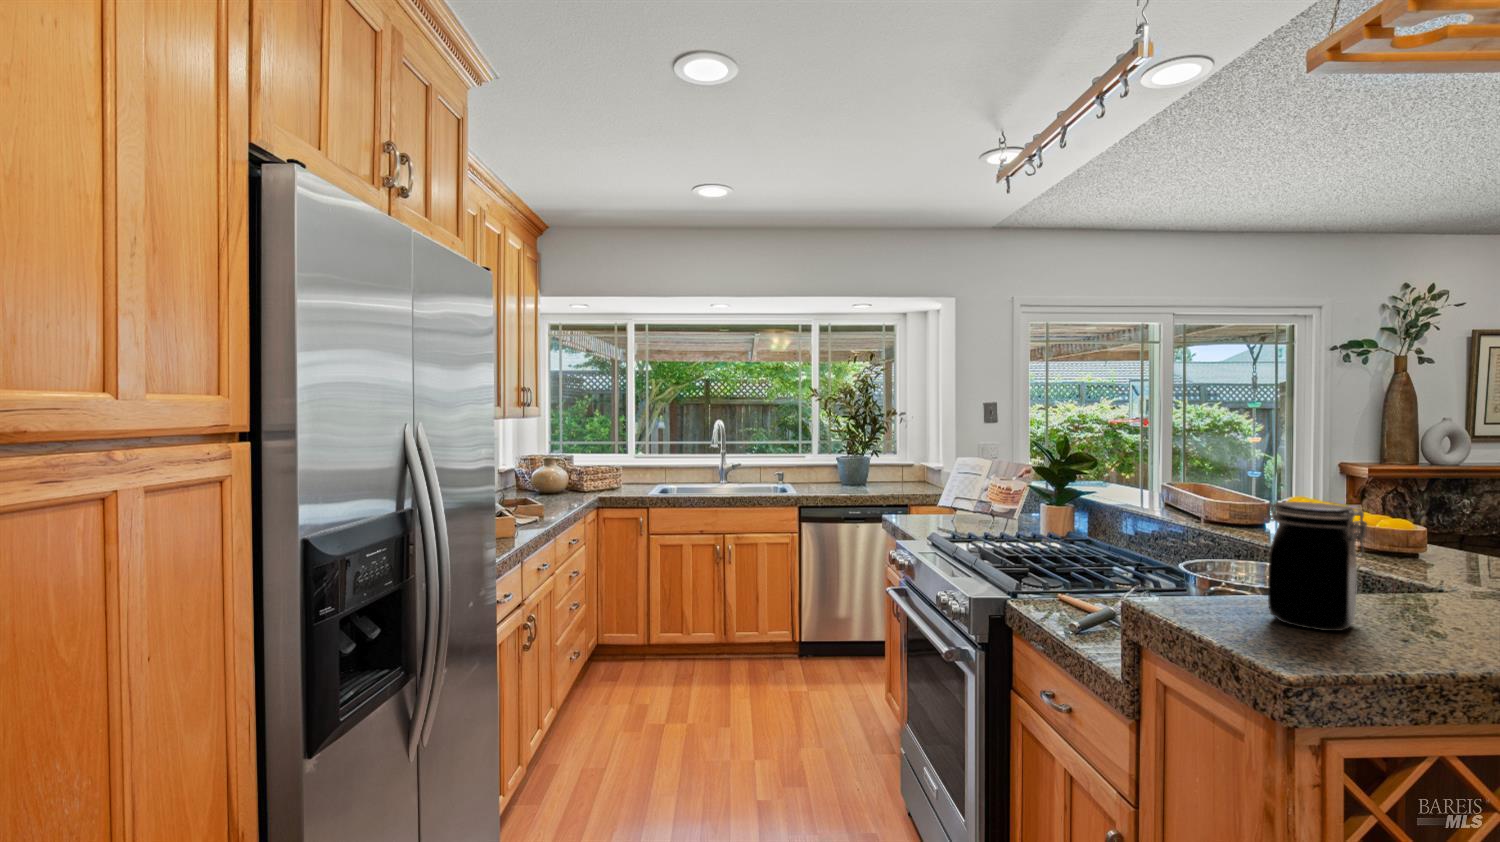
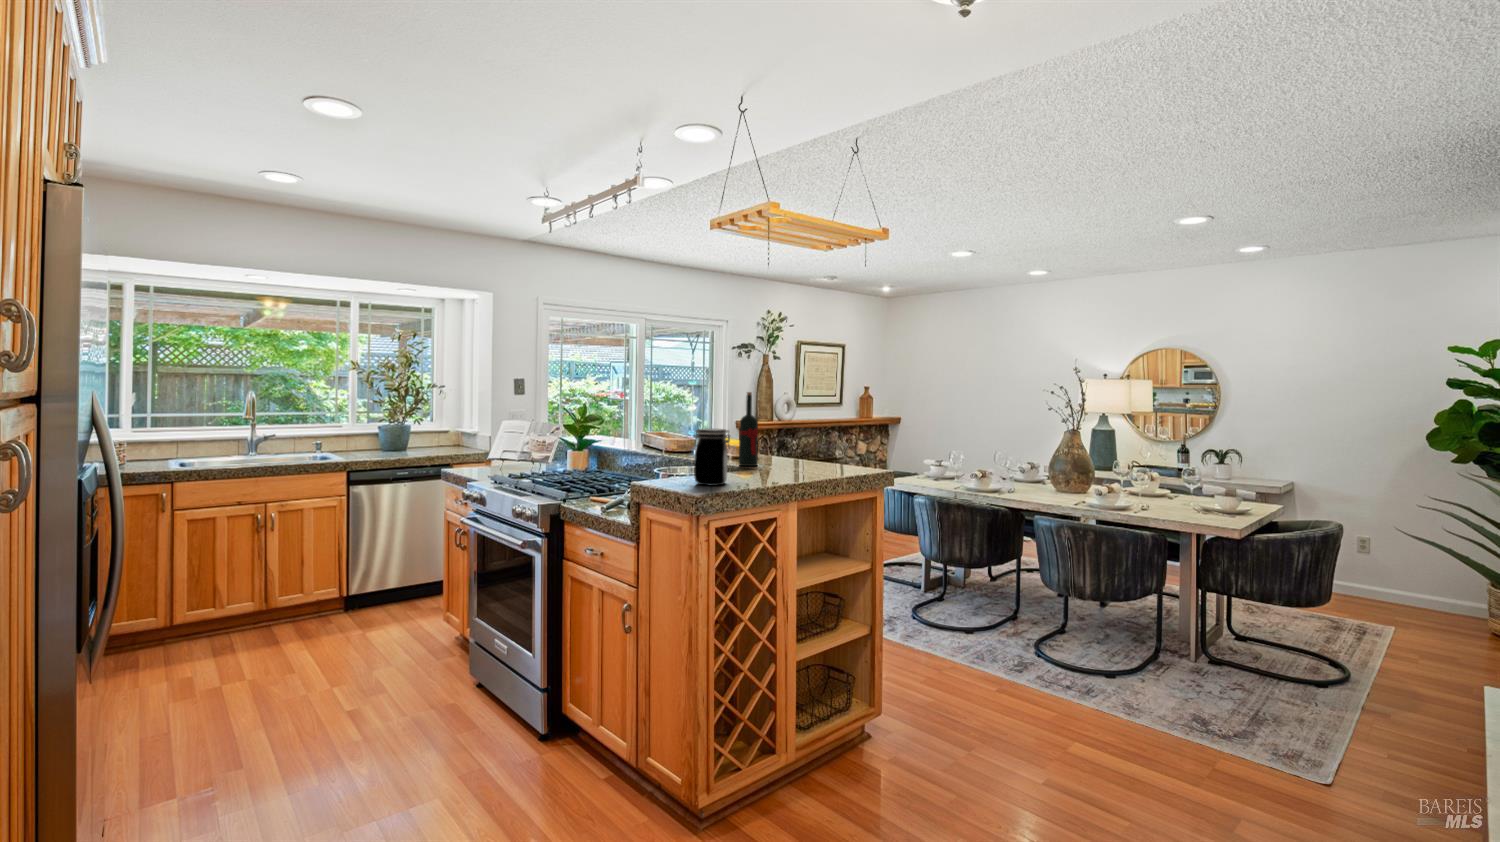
wine bottle: none [1372,422,1425,574] -> present [739,392,758,466]

